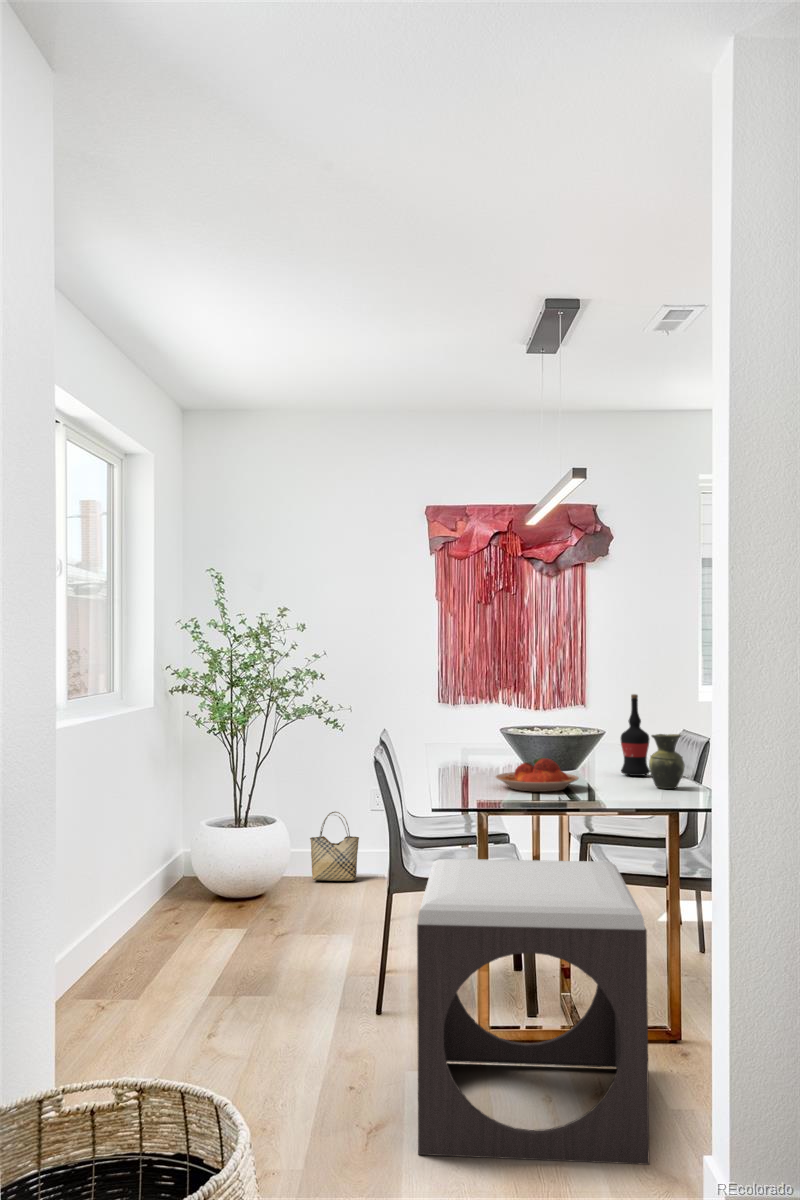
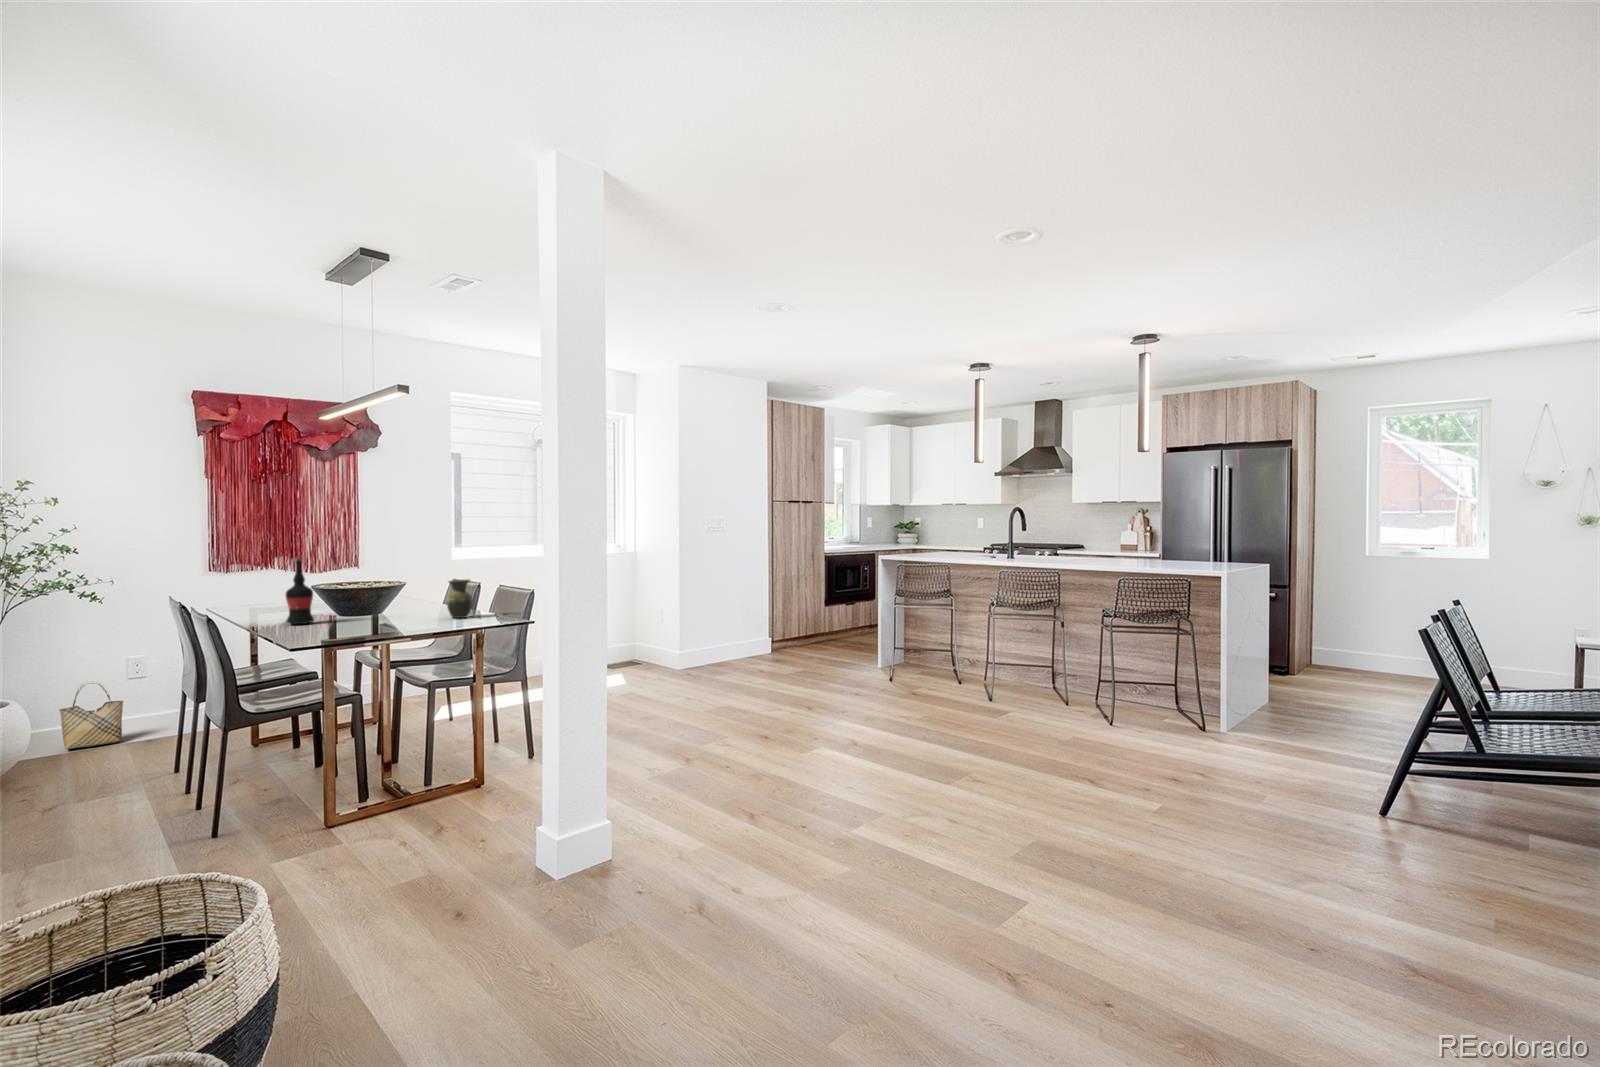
wine bottle: present [621,694,650,776] -> present [286,558,314,624]
plate: present [496,758,579,791] -> none [319,603,393,631]
footstool: present [417,859,650,1165] -> none [279,672,484,910]

